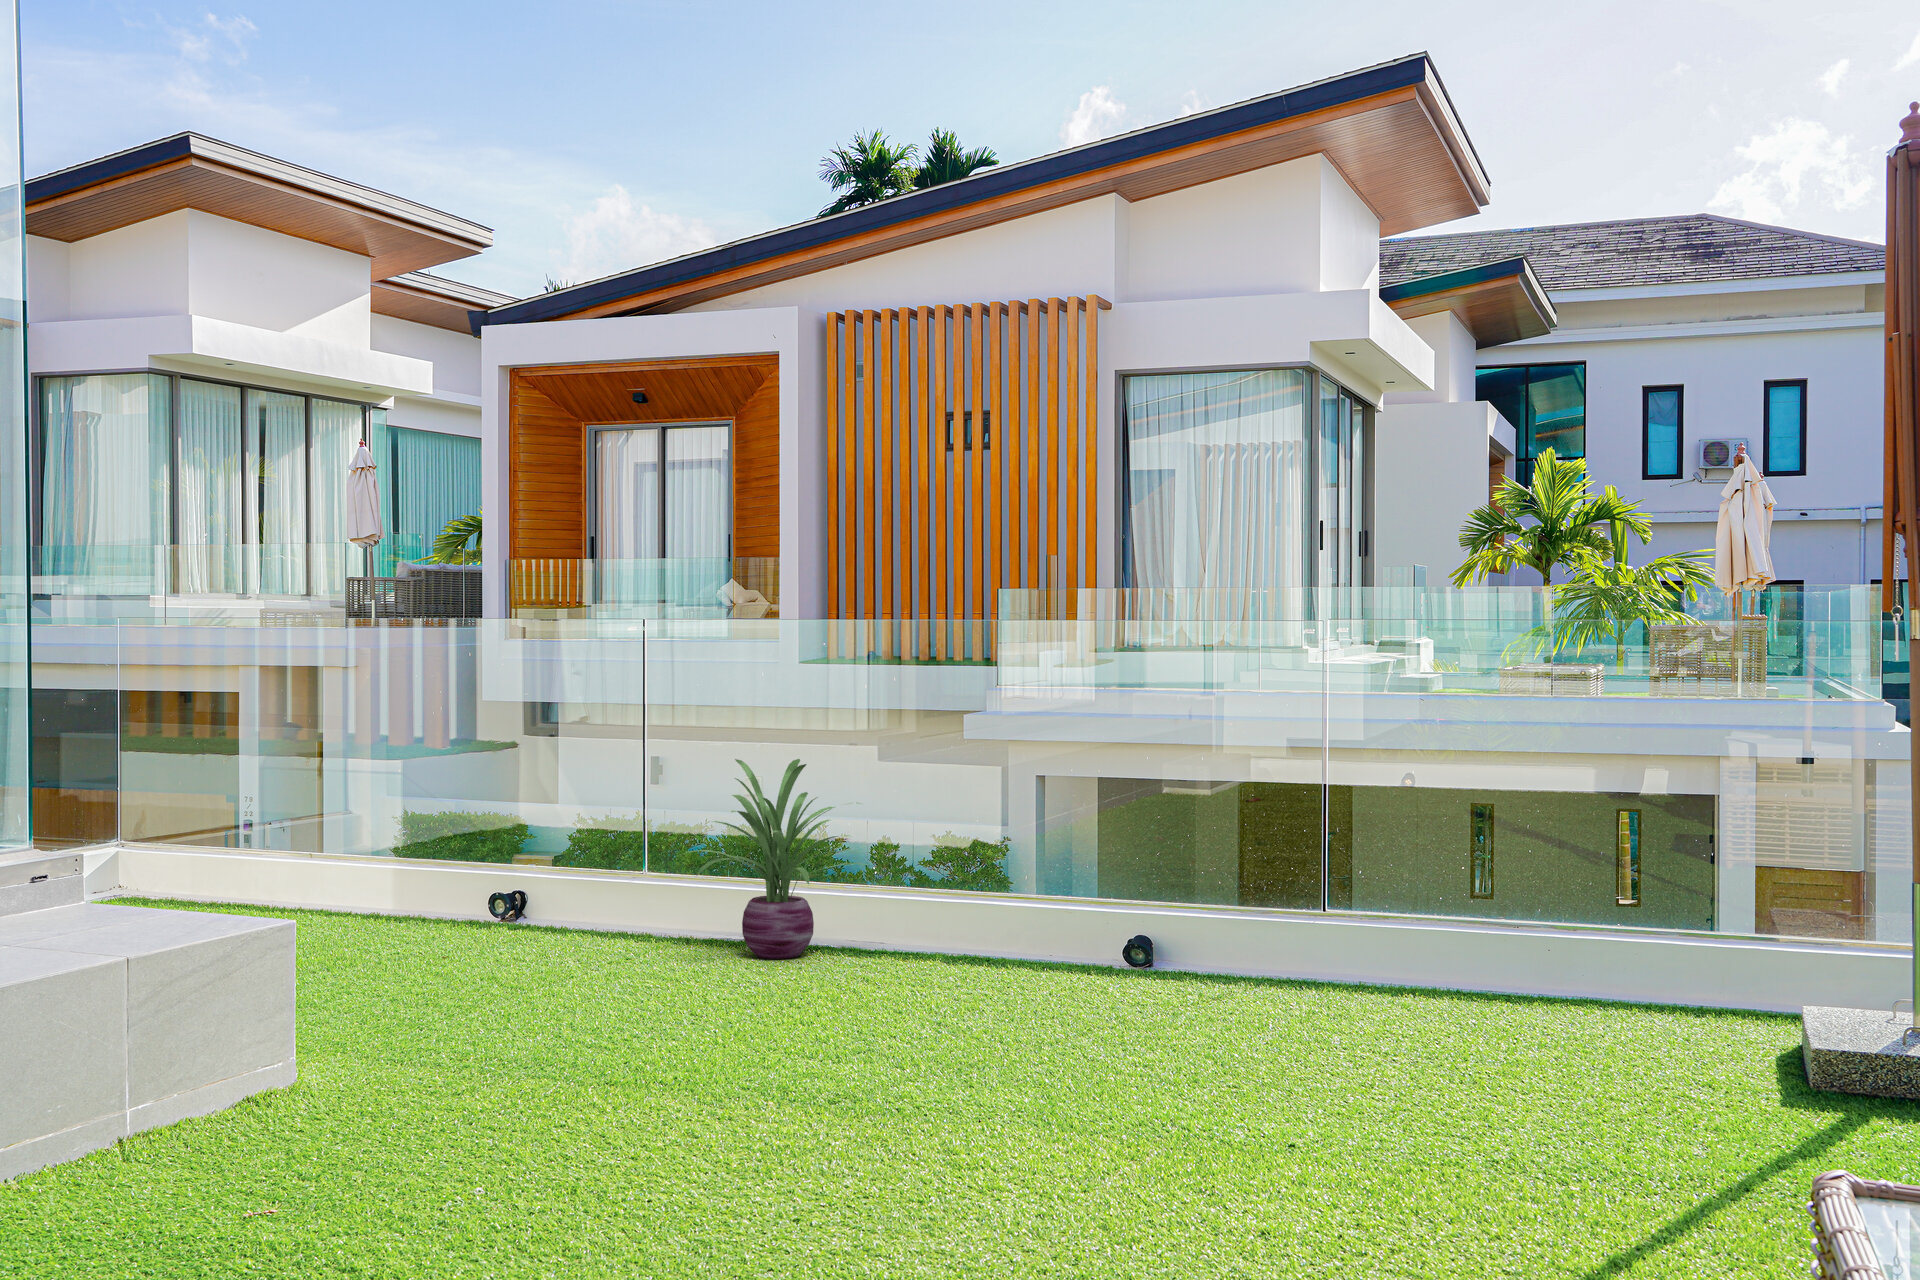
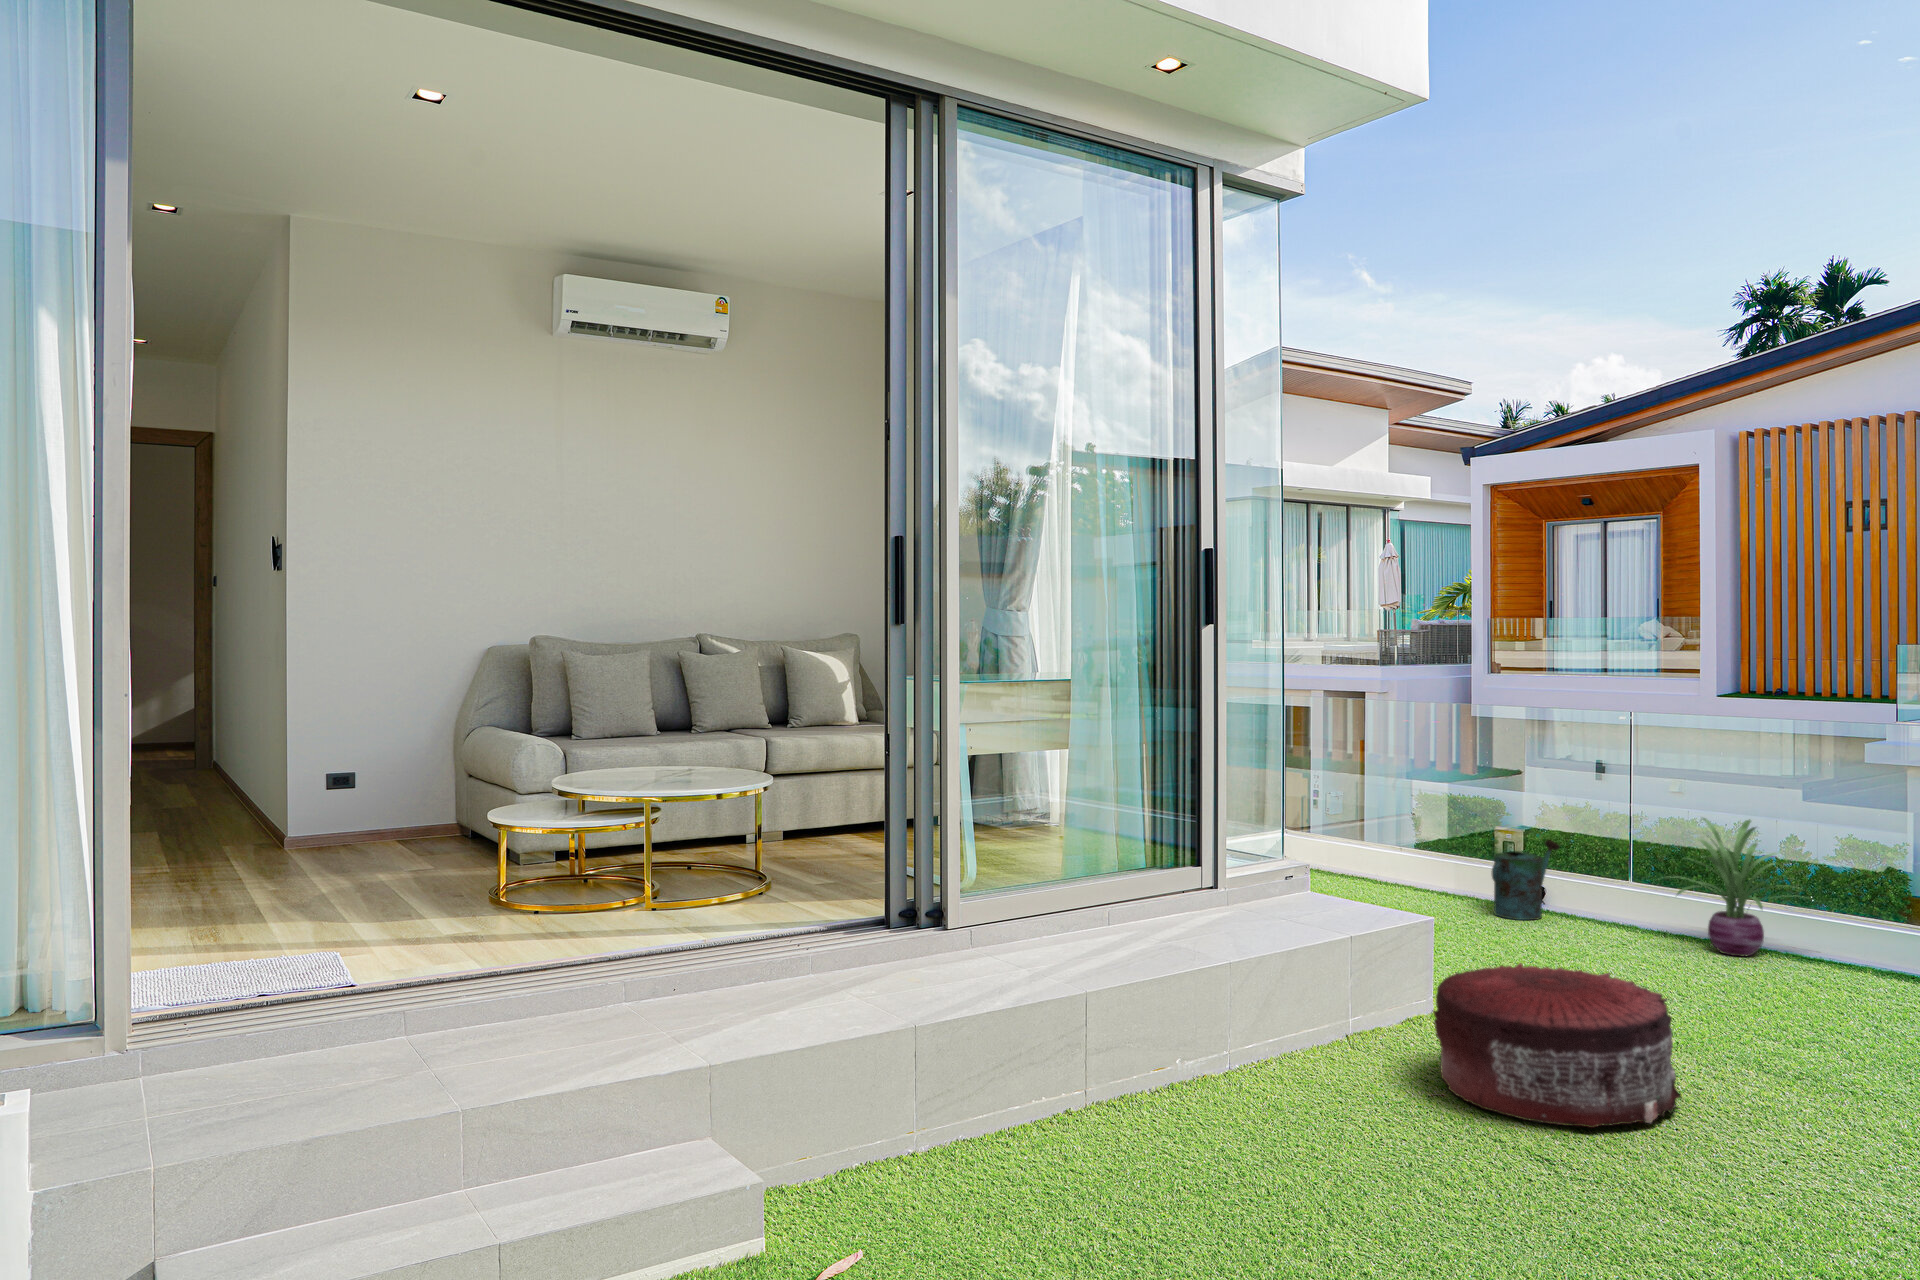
watering can: none [438,818,548,944] -> present [1492,840,1560,920]
pouf: none [238,962,657,1229] -> present [1433,963,1681,1128]

